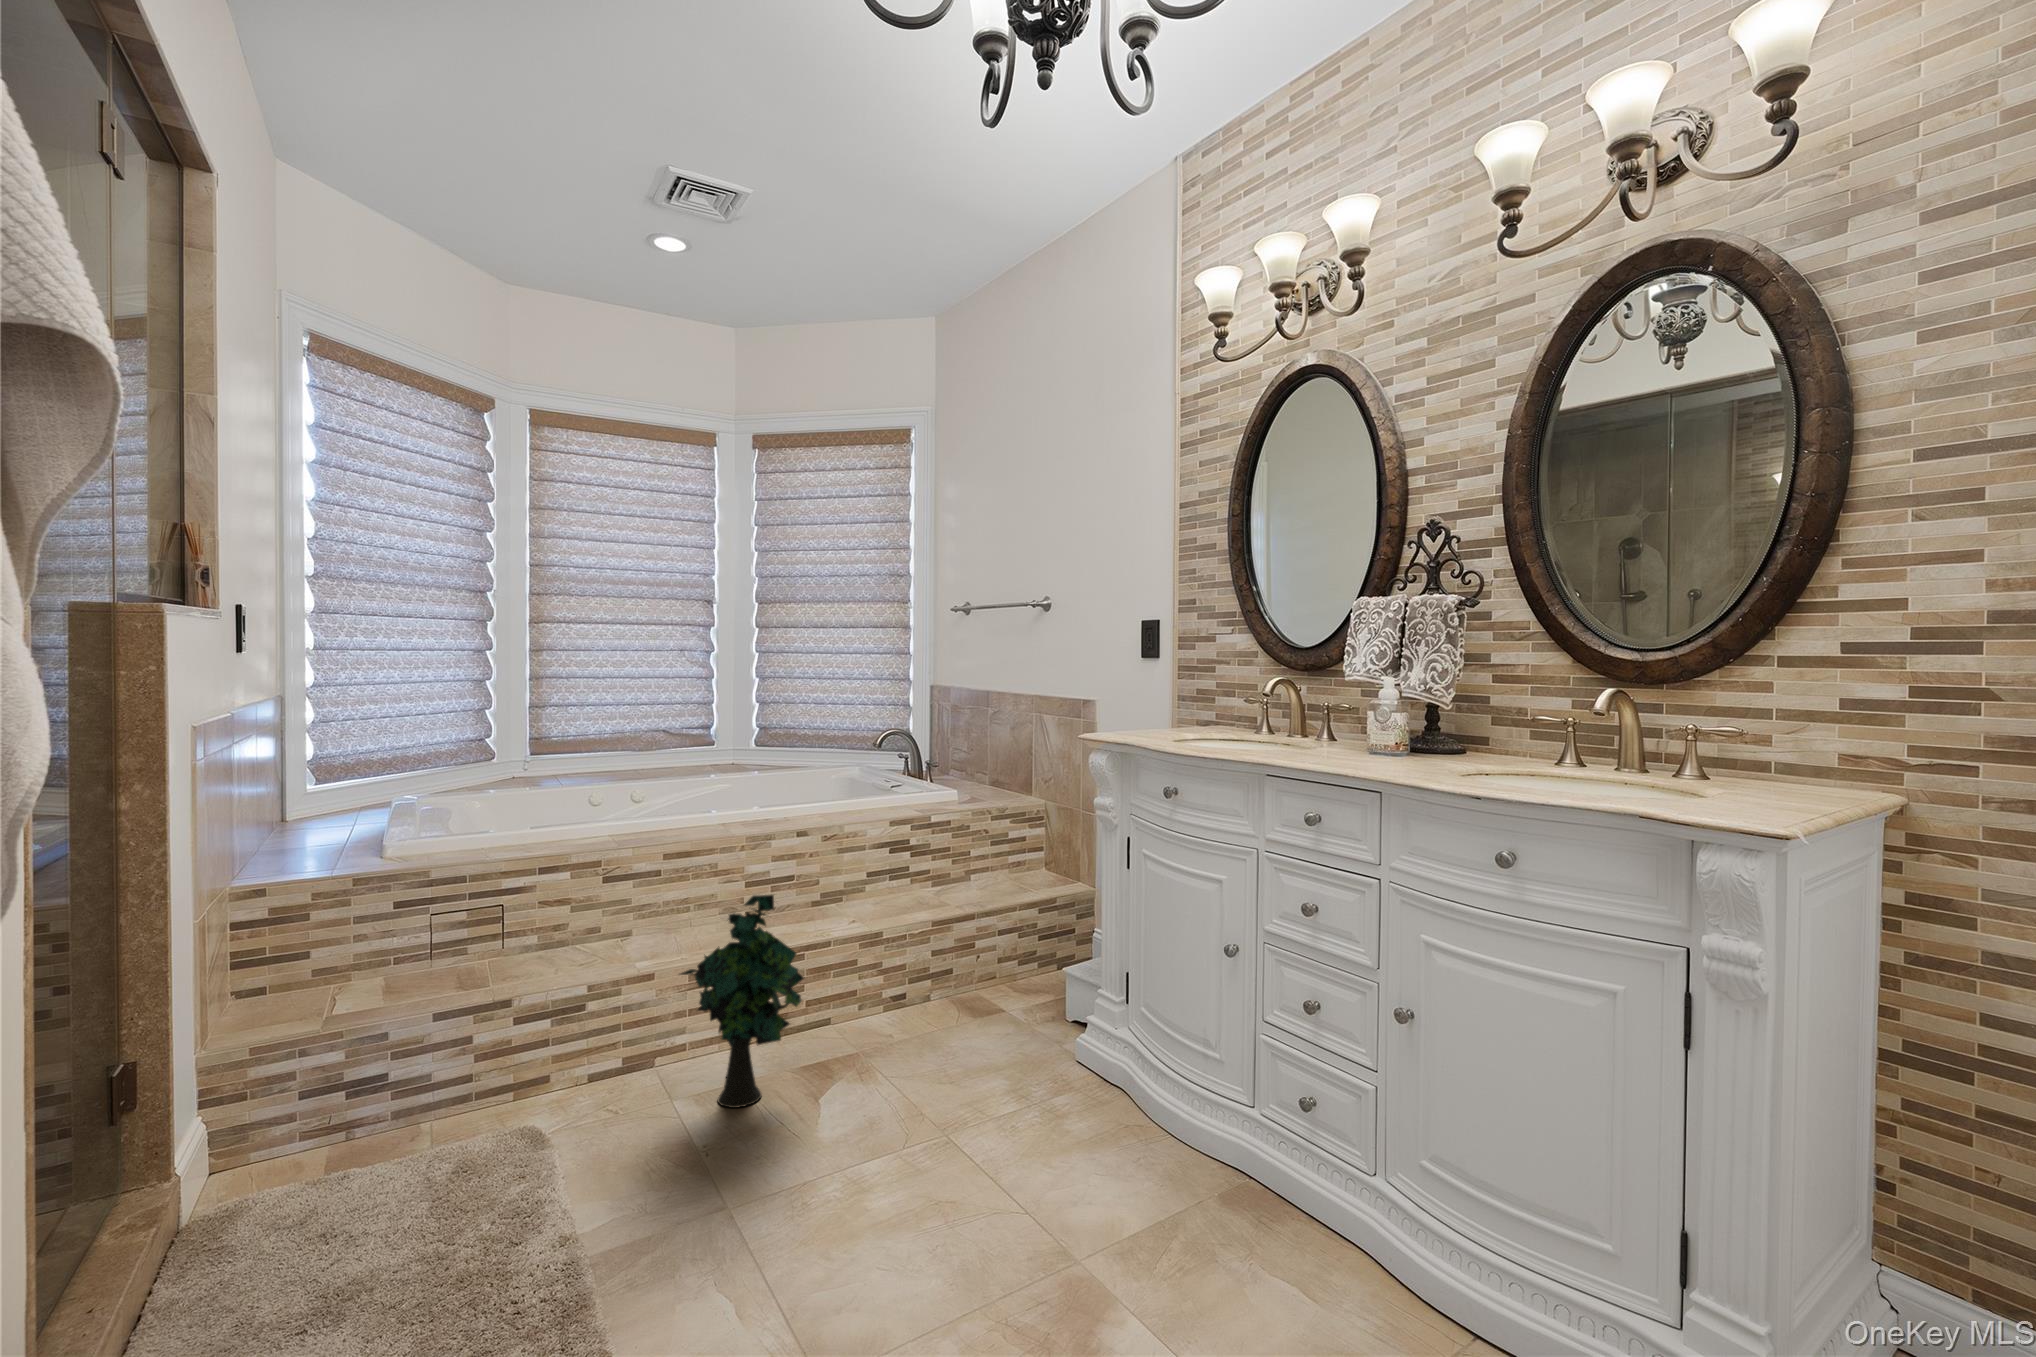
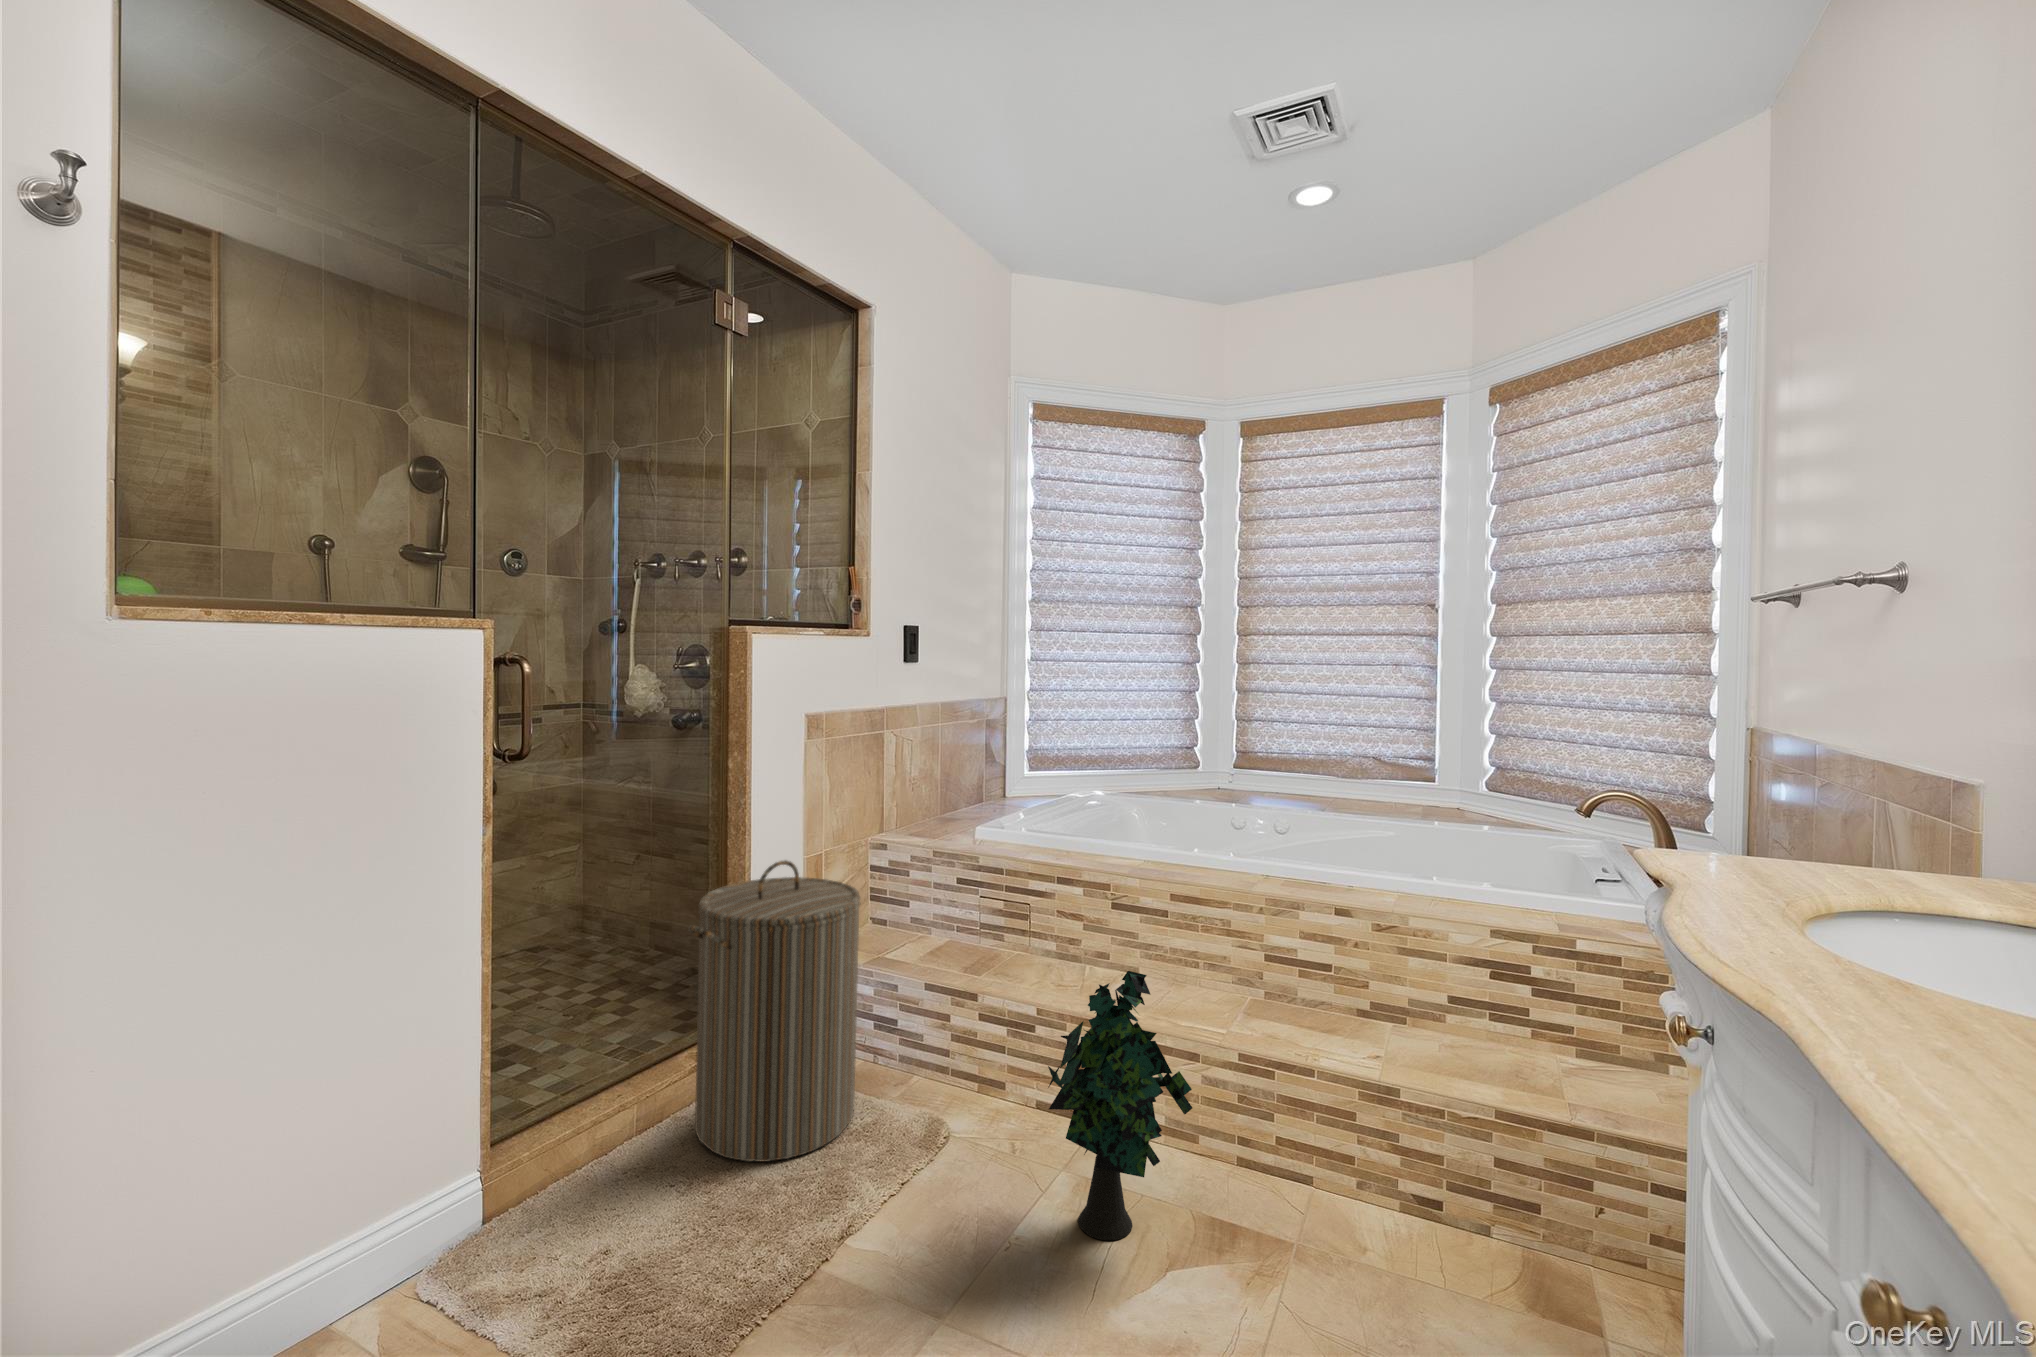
laundry hamper: none [197,899,433,1266] -> present [689,860,860,1162]

